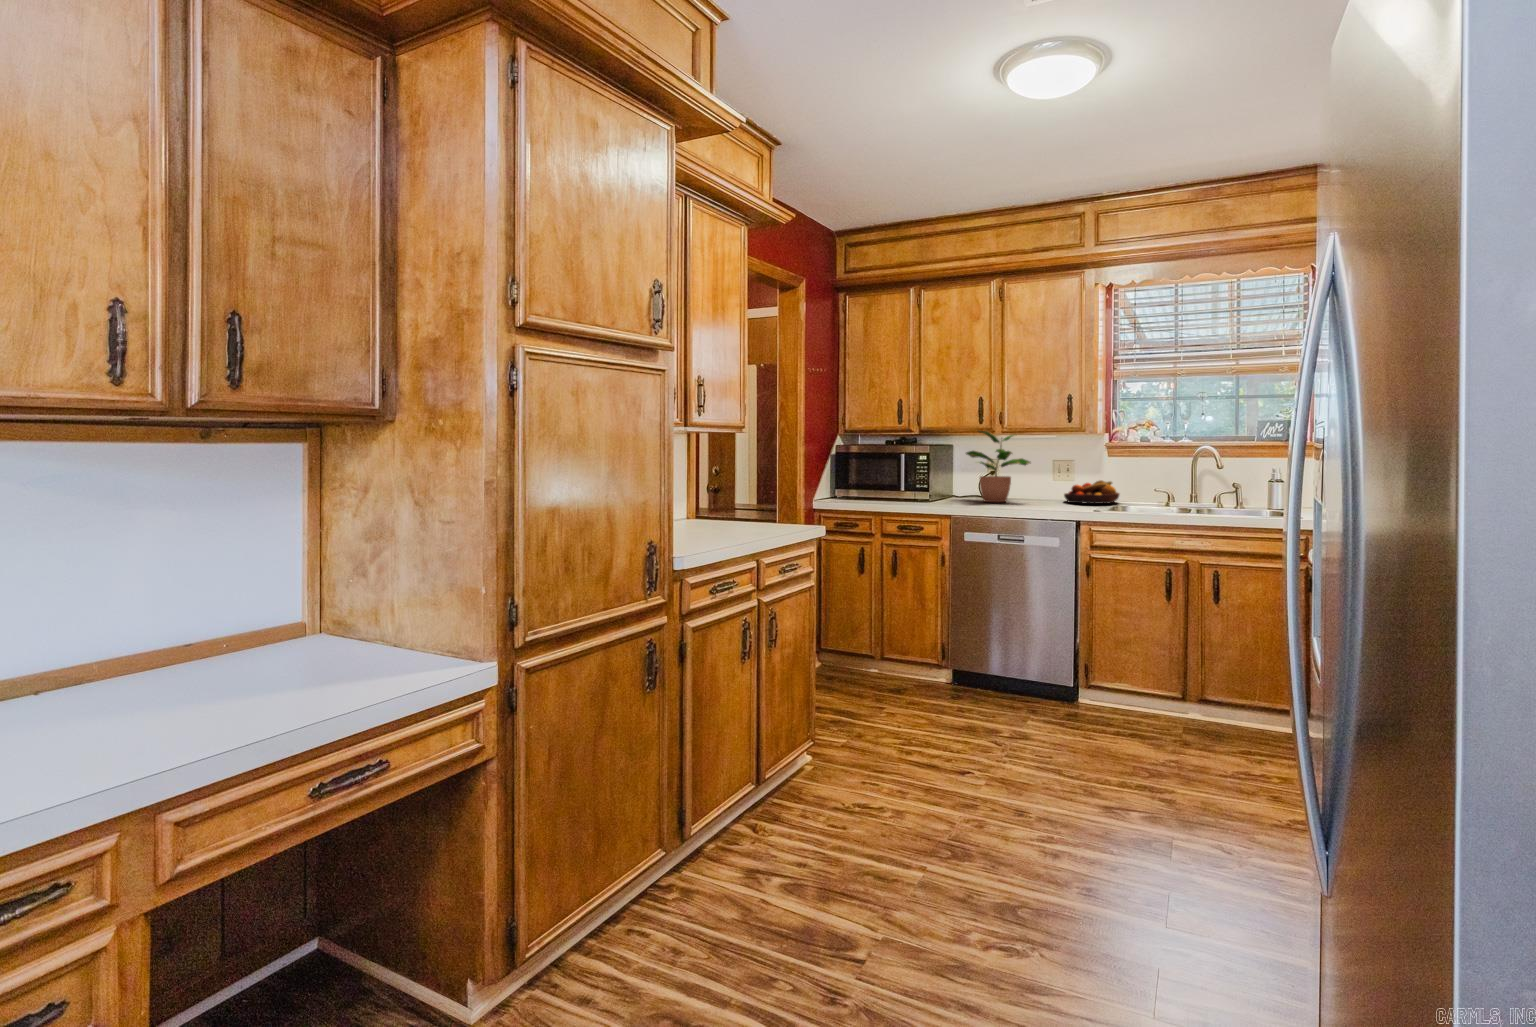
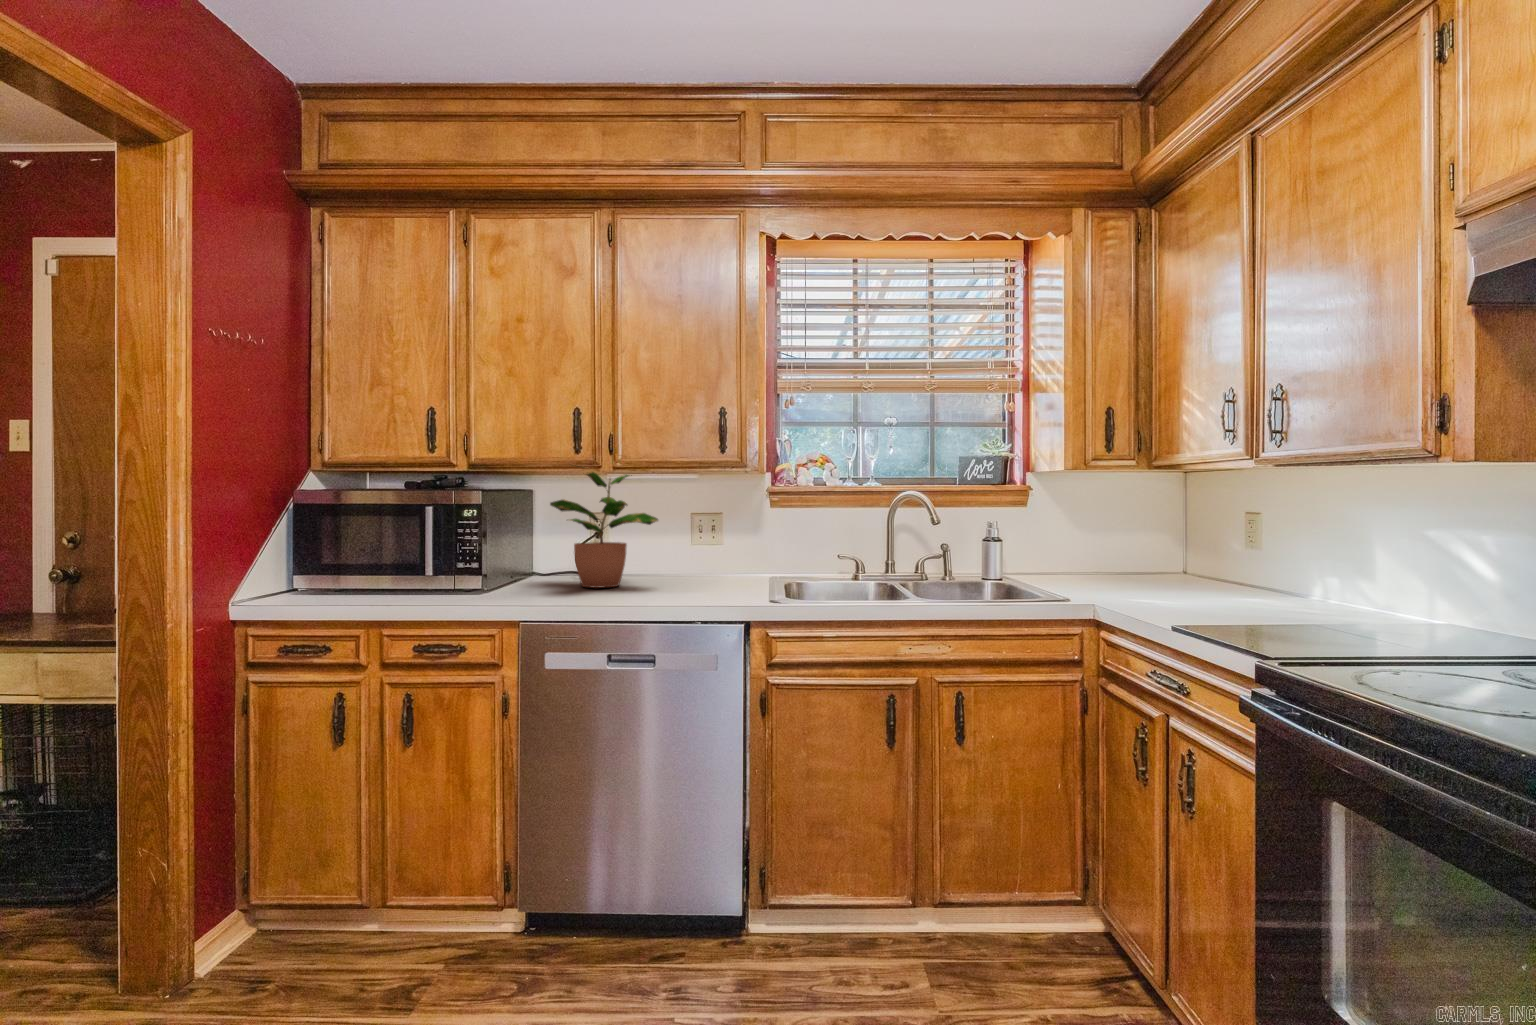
fruit bowl: present [1064,480,1119,504] -> none [708,546,789,584]

